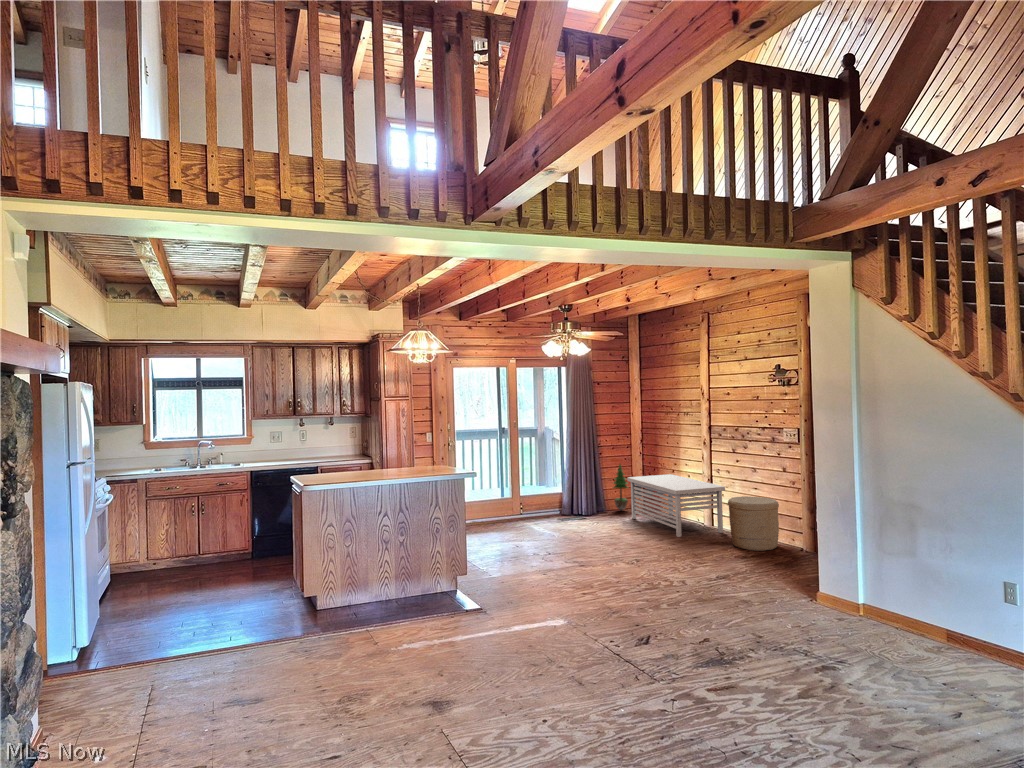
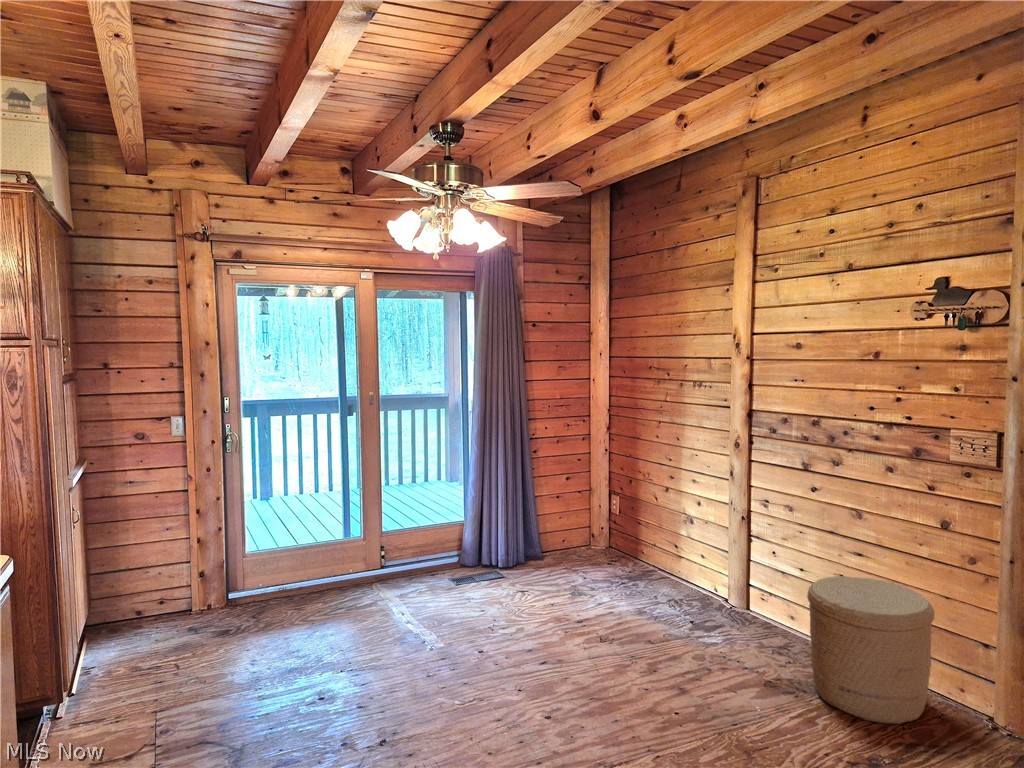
potted tree: present [613,465,628,510] -> none [554,470,585,555]
storage bench: present [627,474,725,537] -> none [582,495,784,652]

